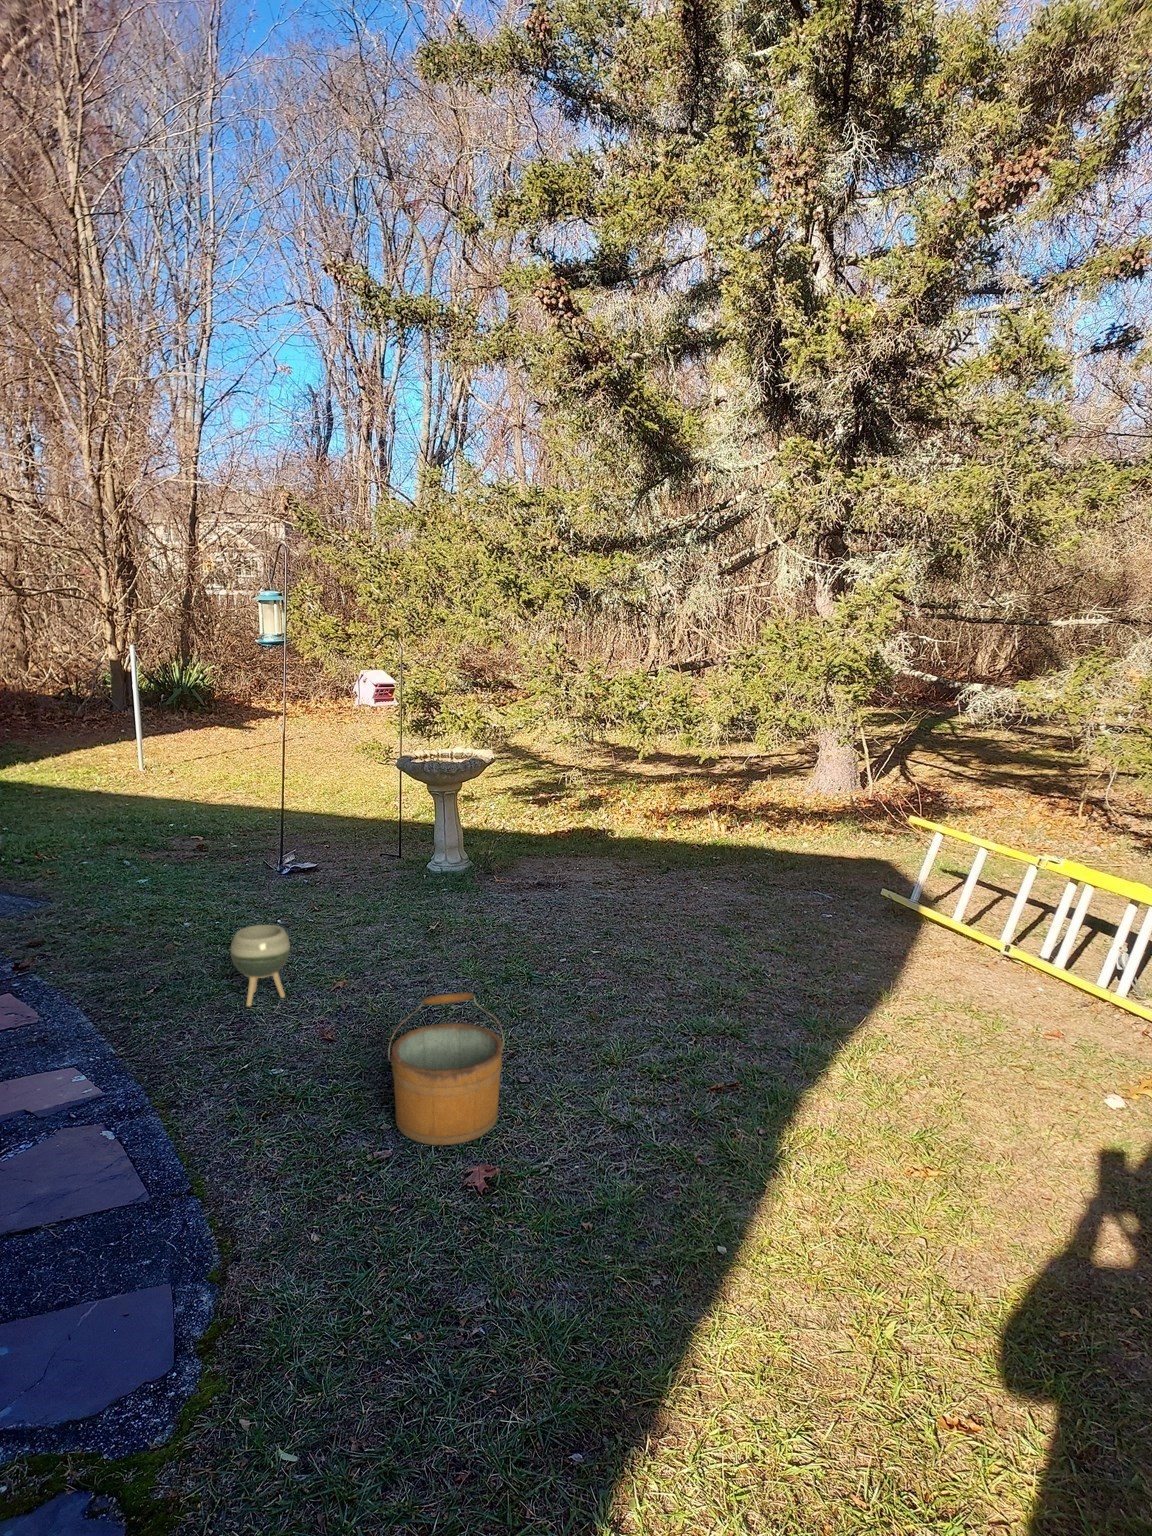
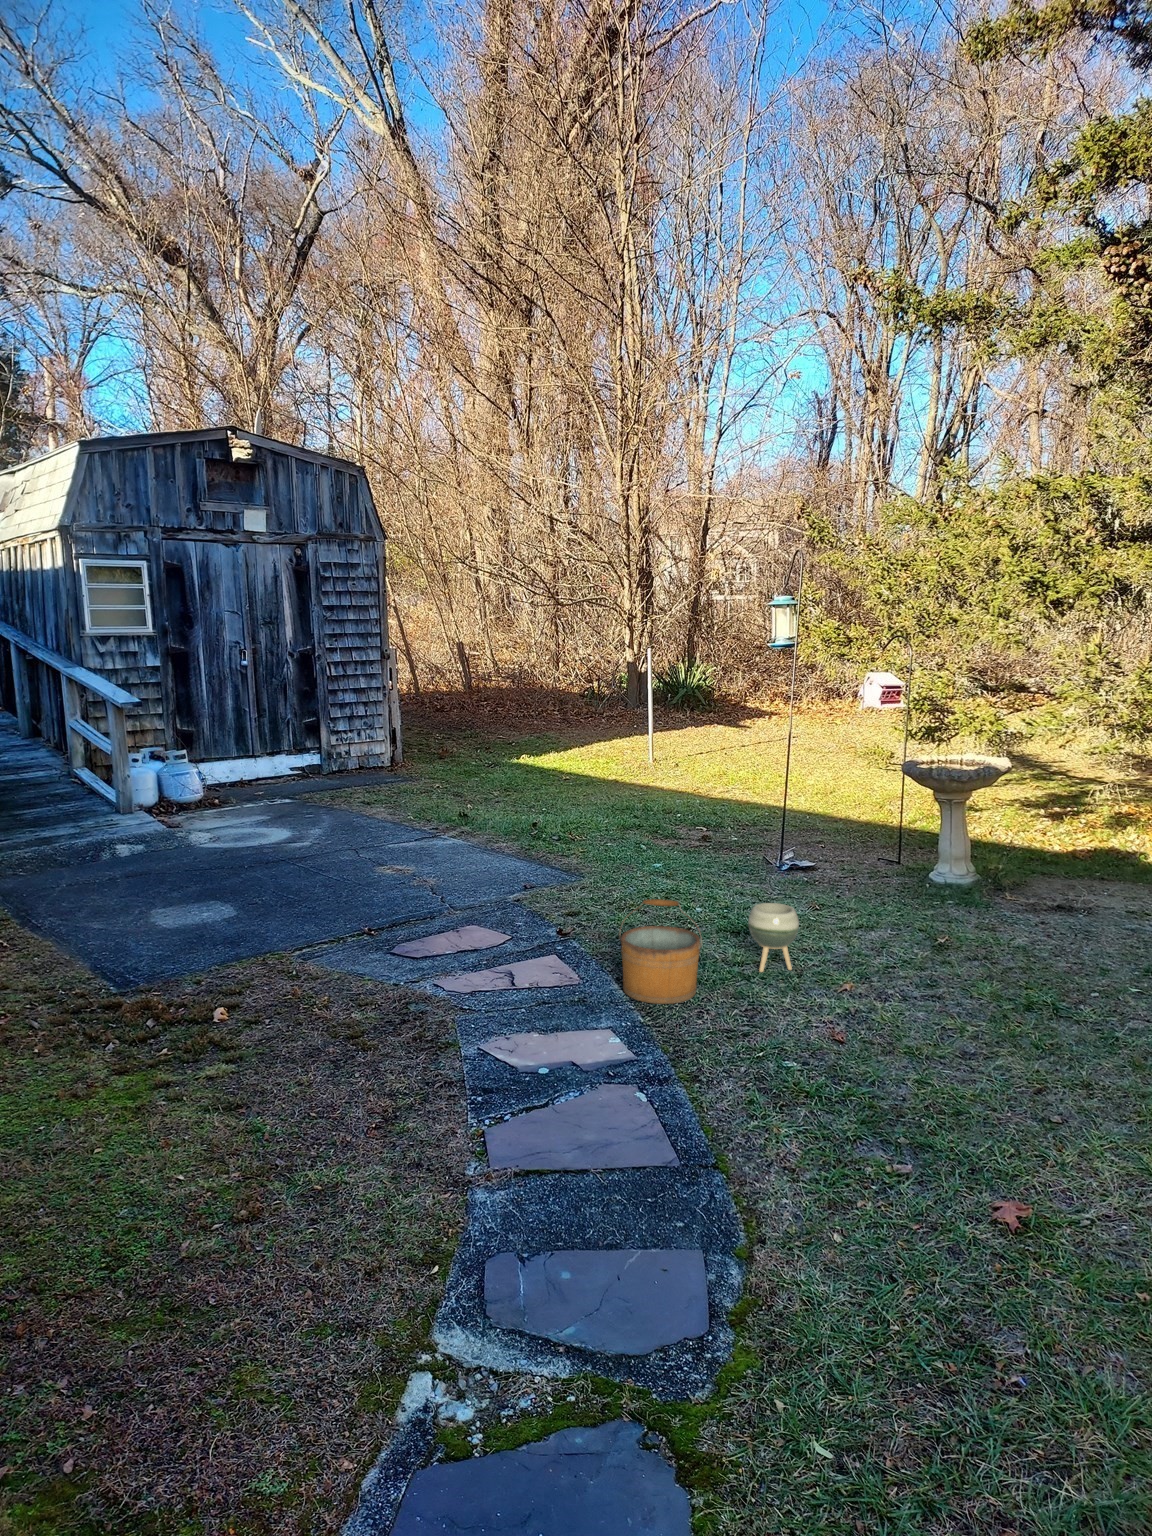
bucket: present [388,993,504,1145] -> present [620,899,702,1004]

